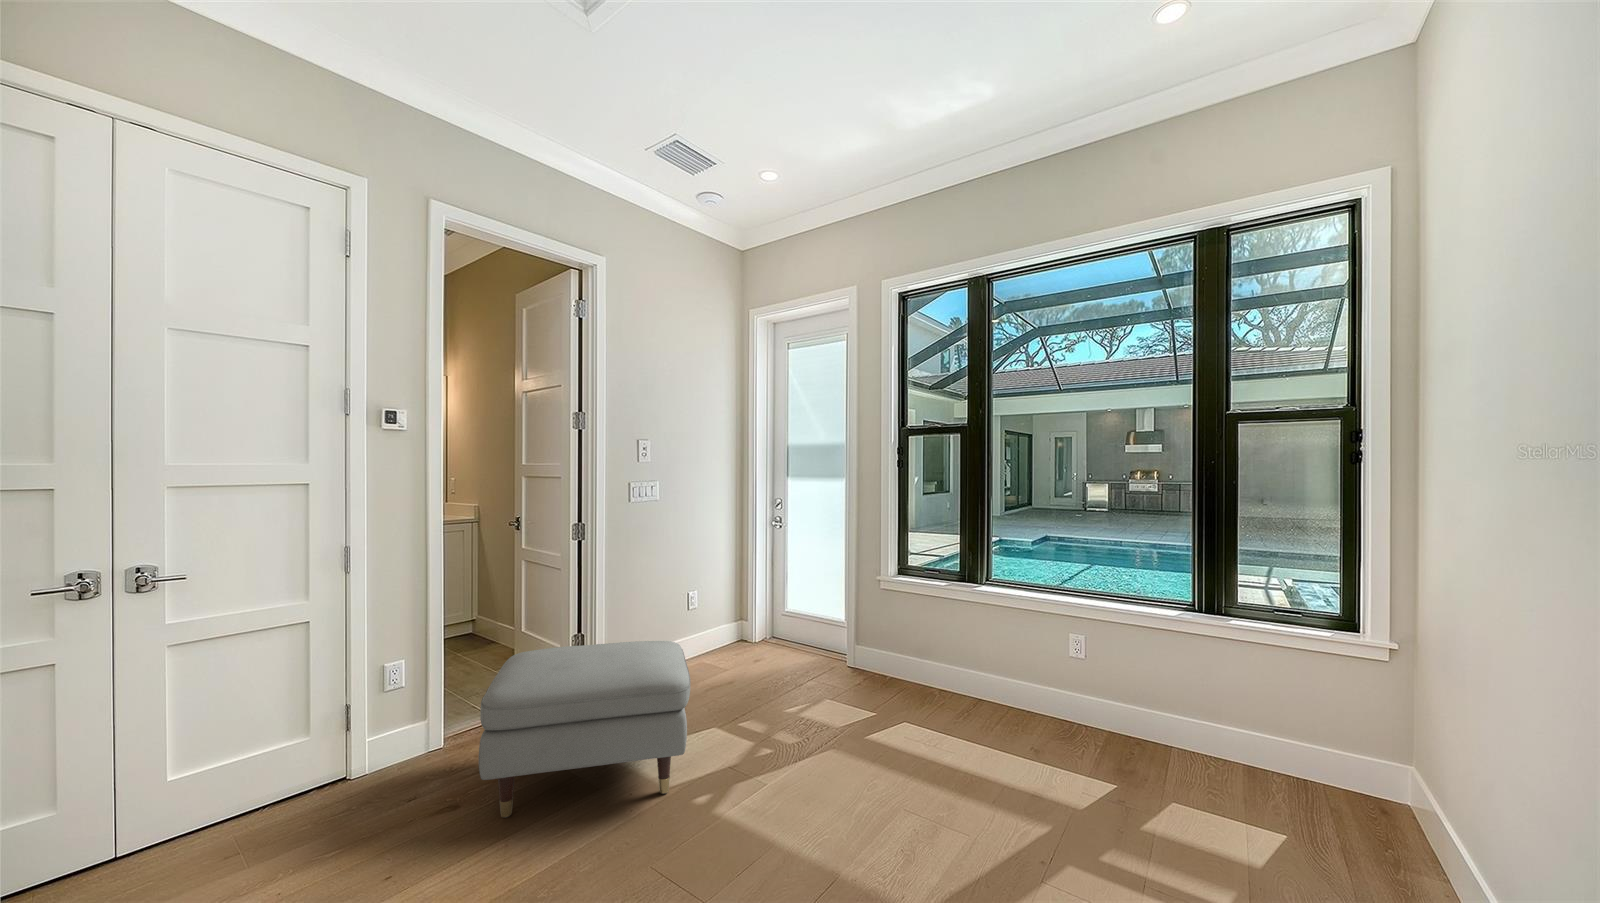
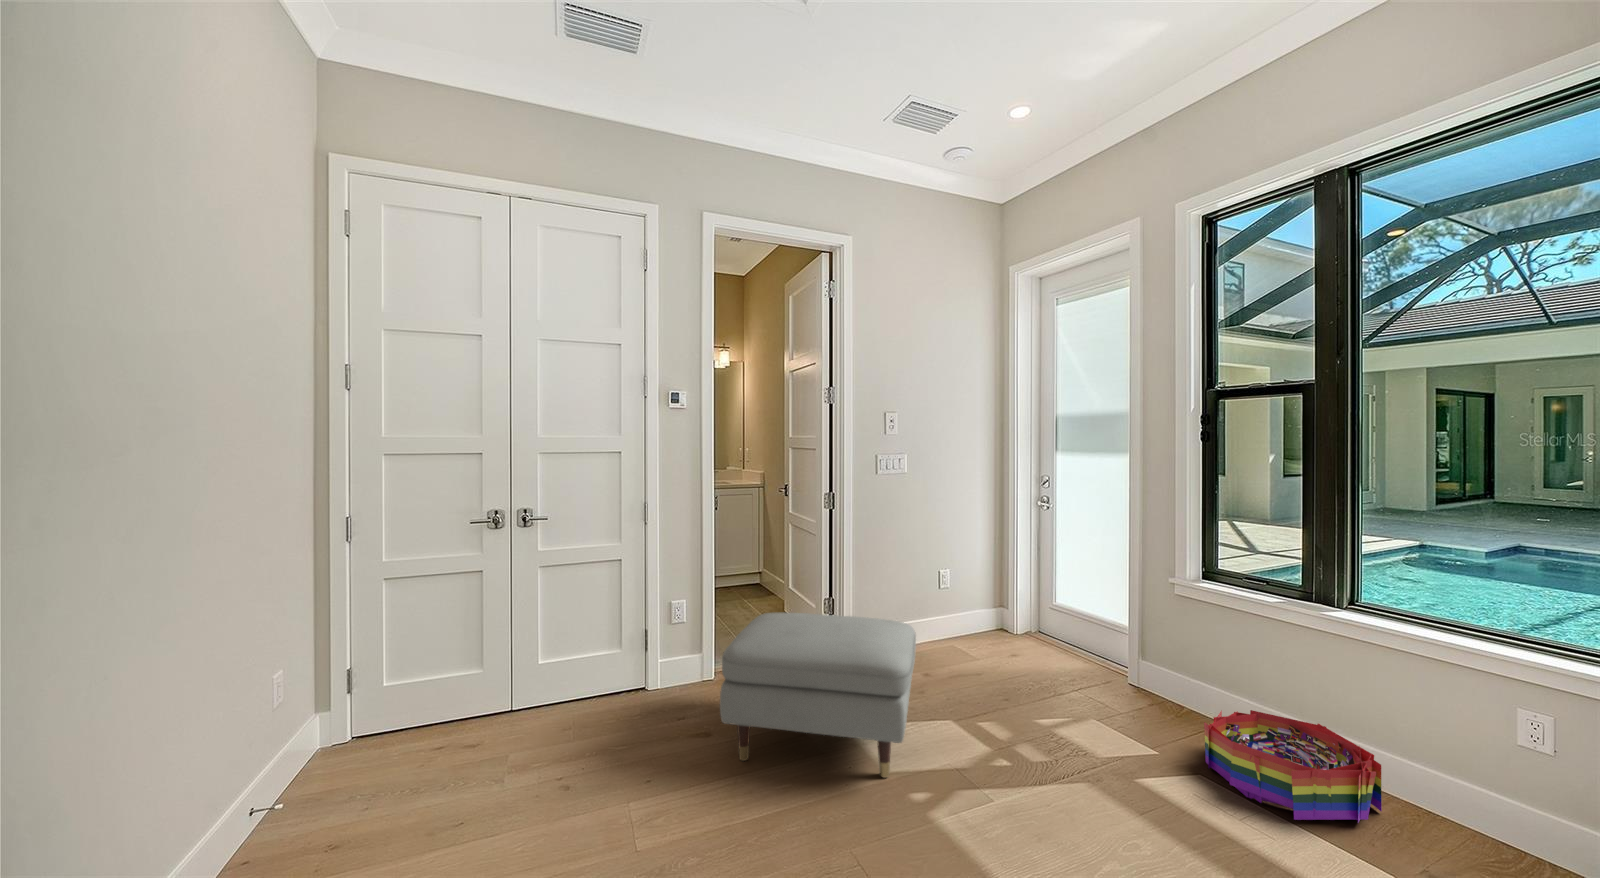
storage bin: none [910,670,1017,743] -> present [1204,710,1382,822]

